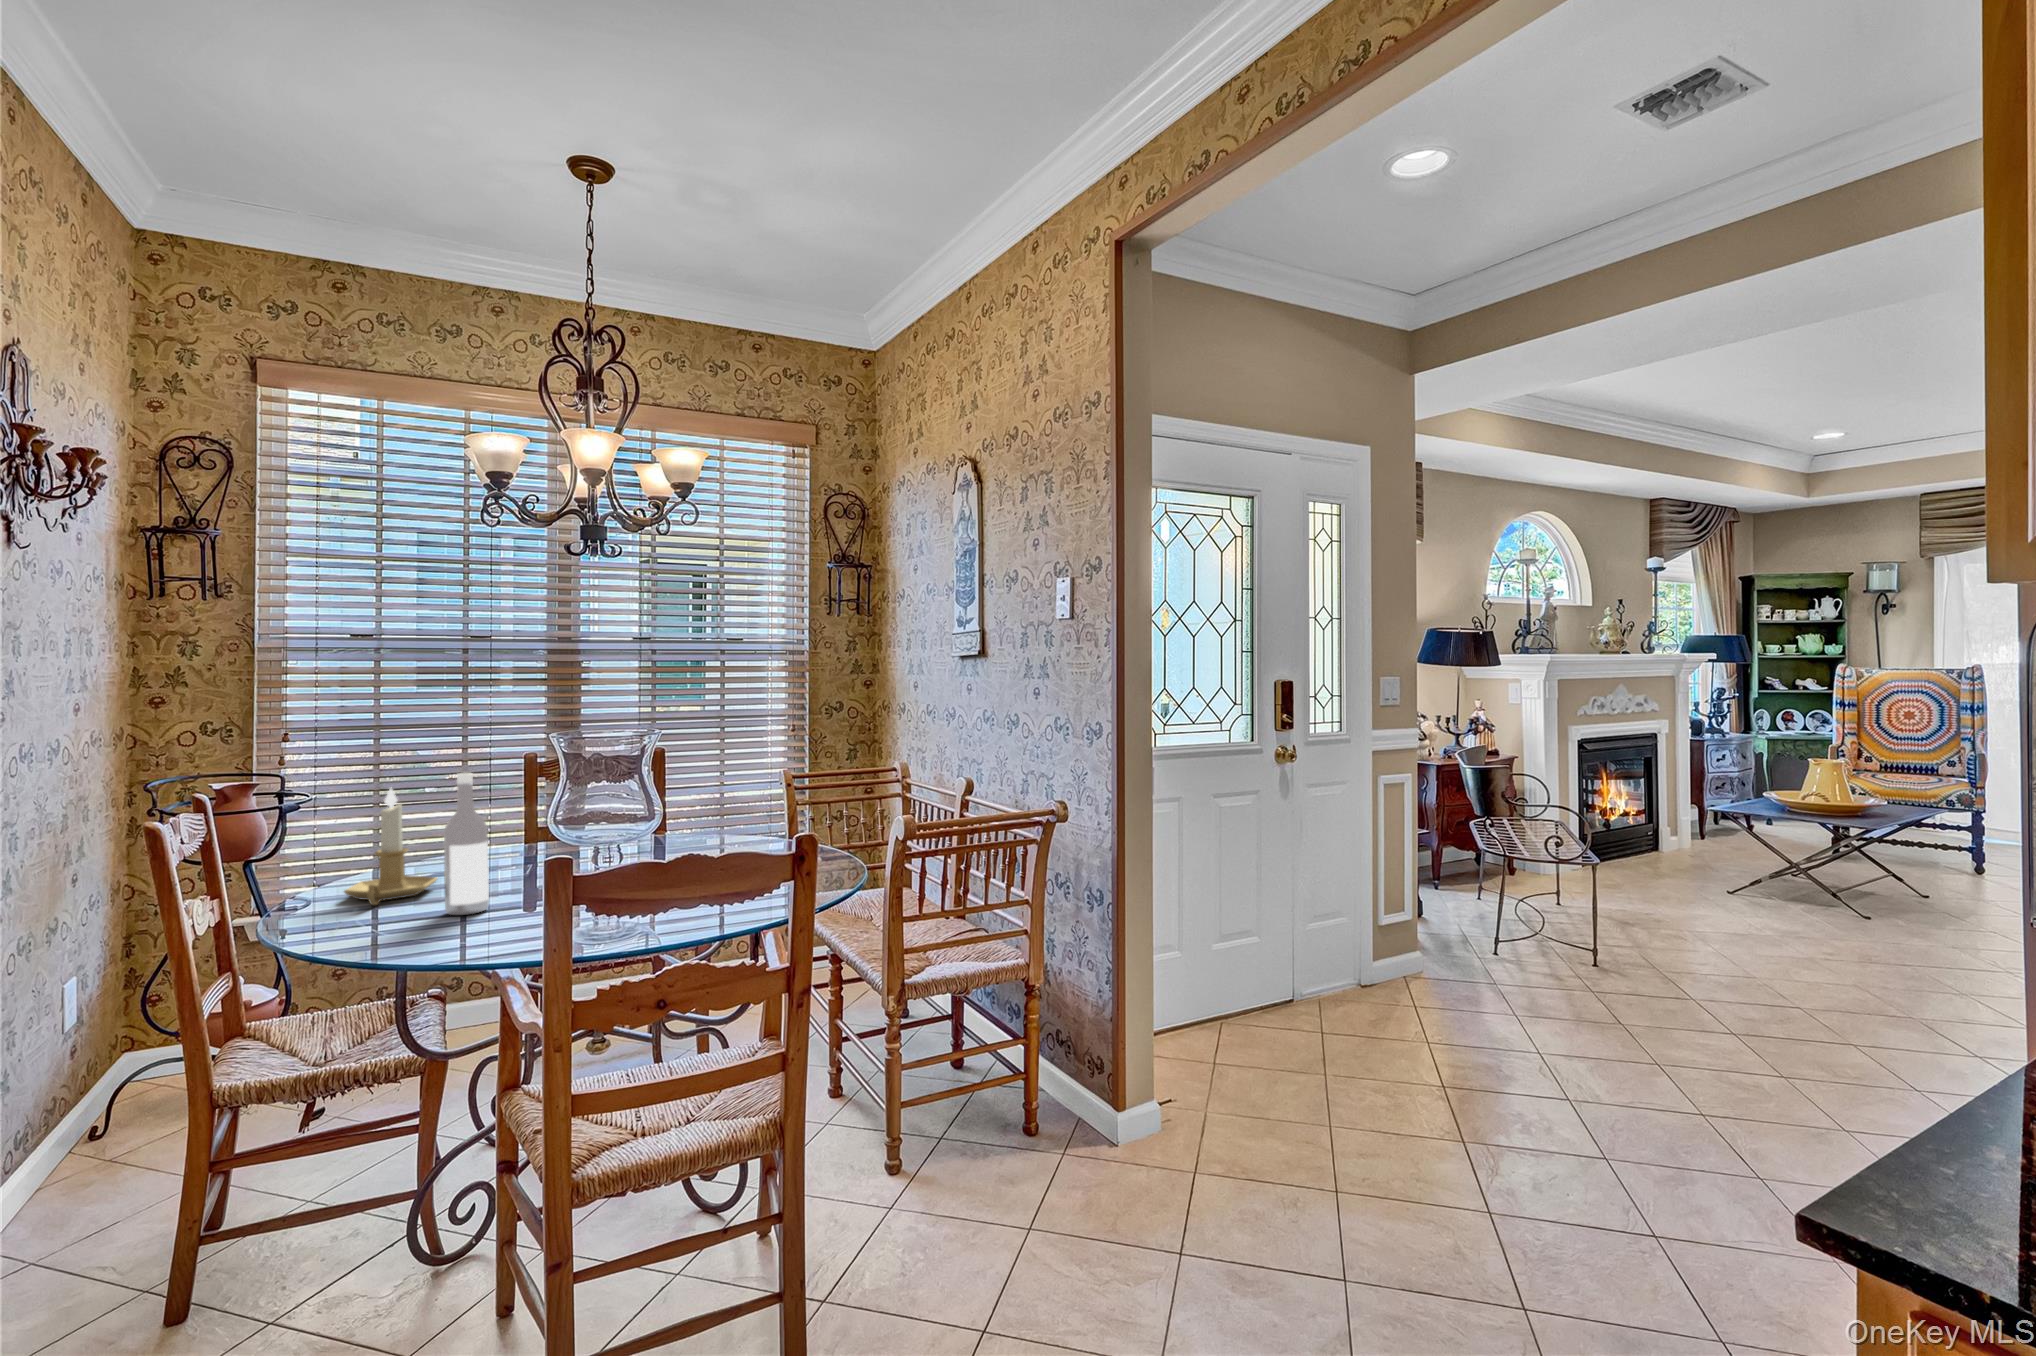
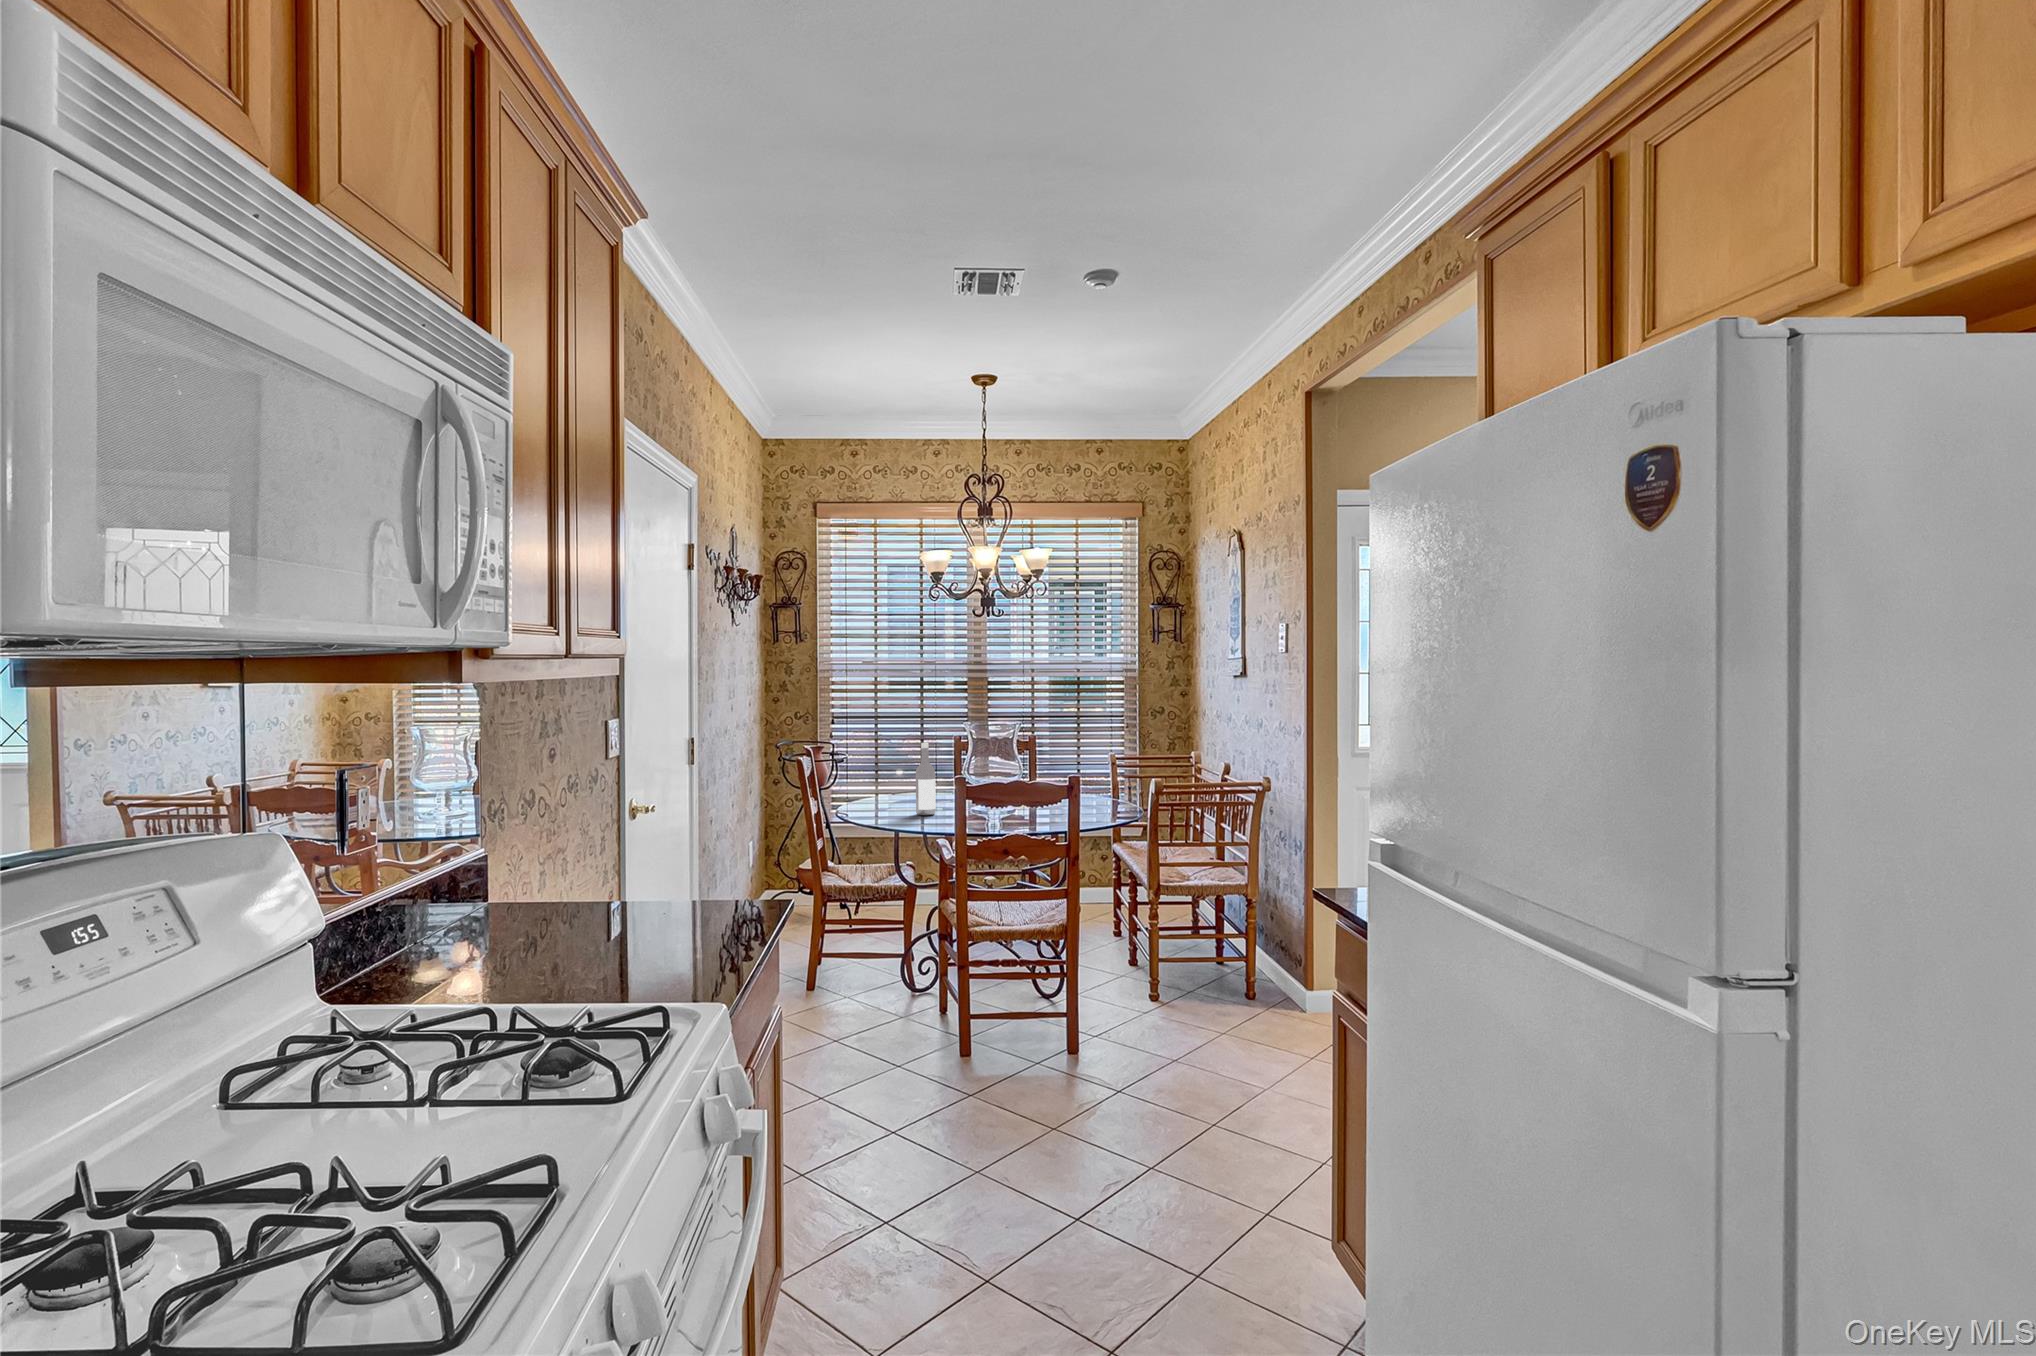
candlestick: present [344,788,437,905] -> none [870,749,912,809]

